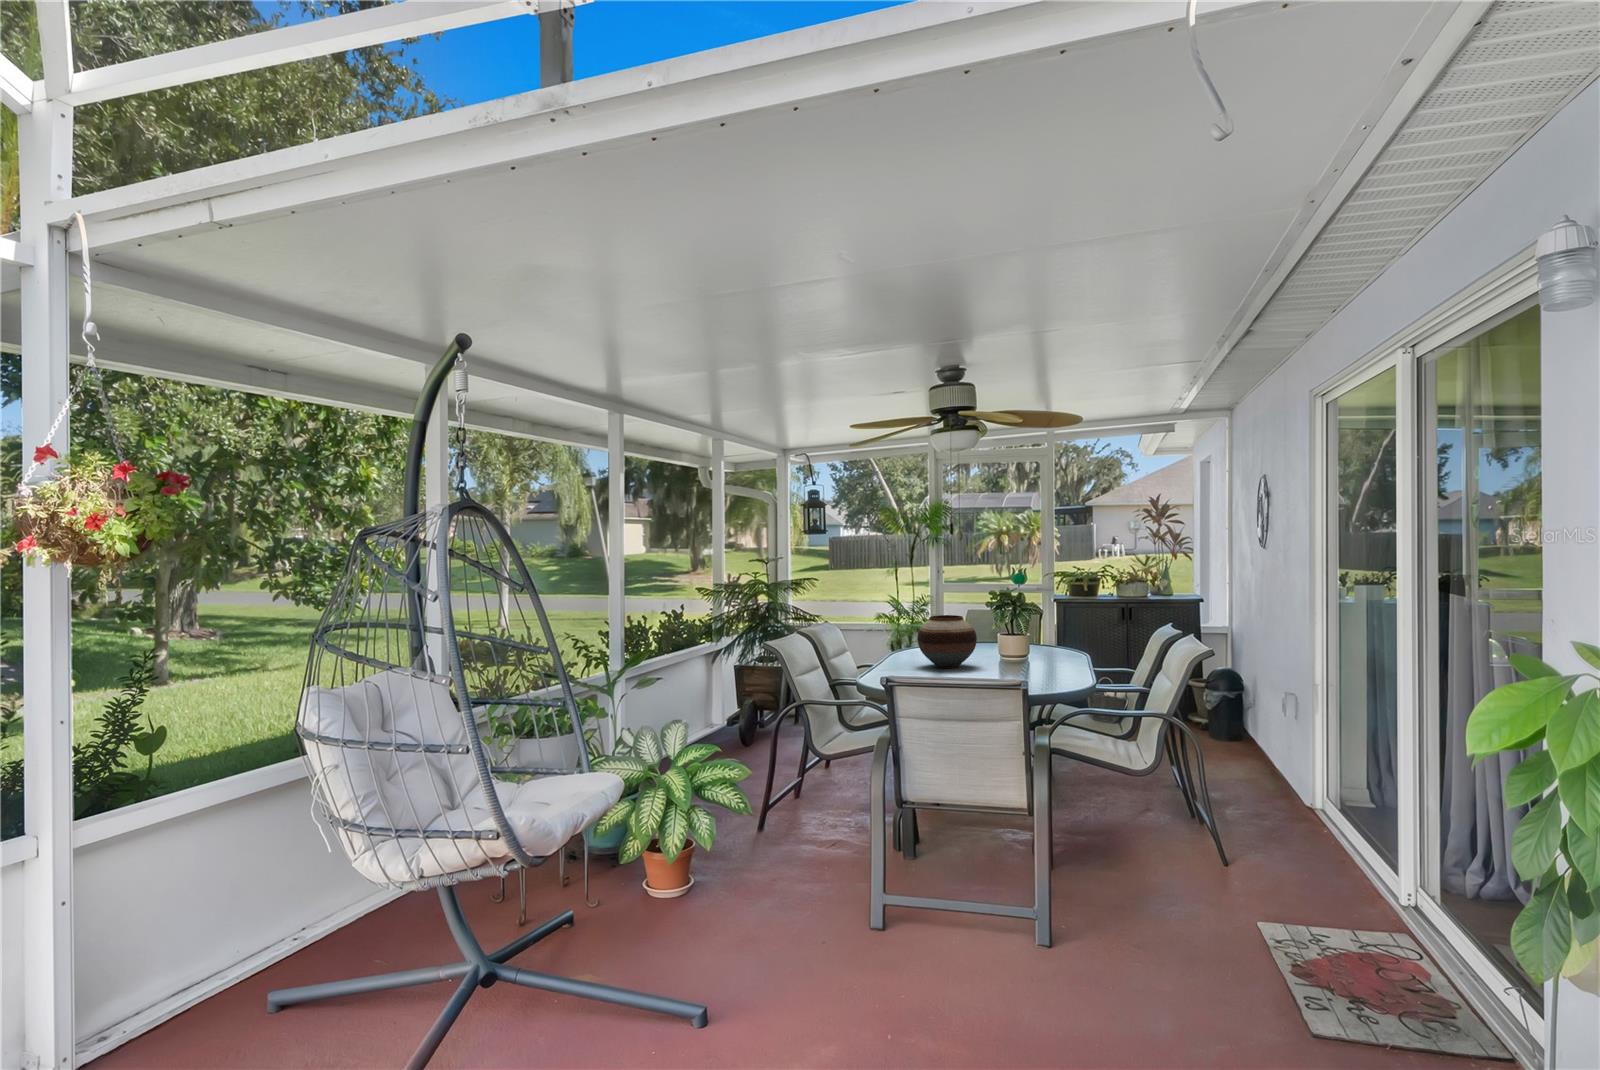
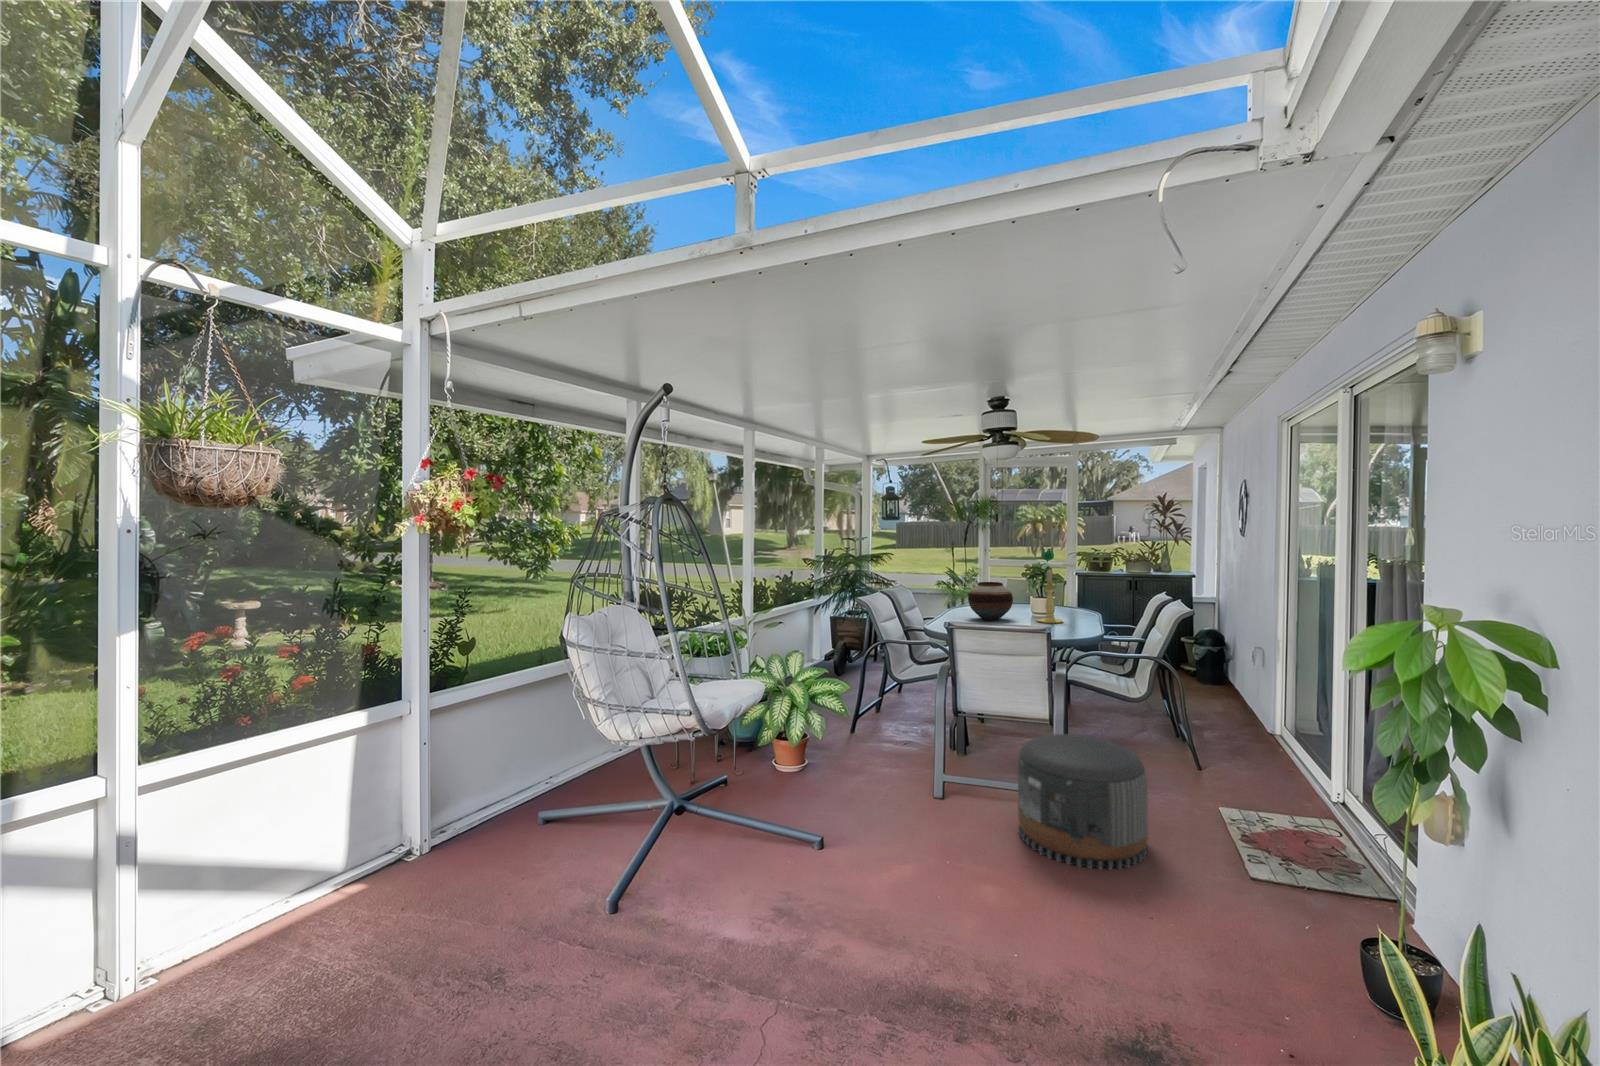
candle holder: none [1008,596,1044,670] -> present [1037,570,1063,623]
pouf: none [990,831,1171,1034] -> present [1018,734,1148,870]

